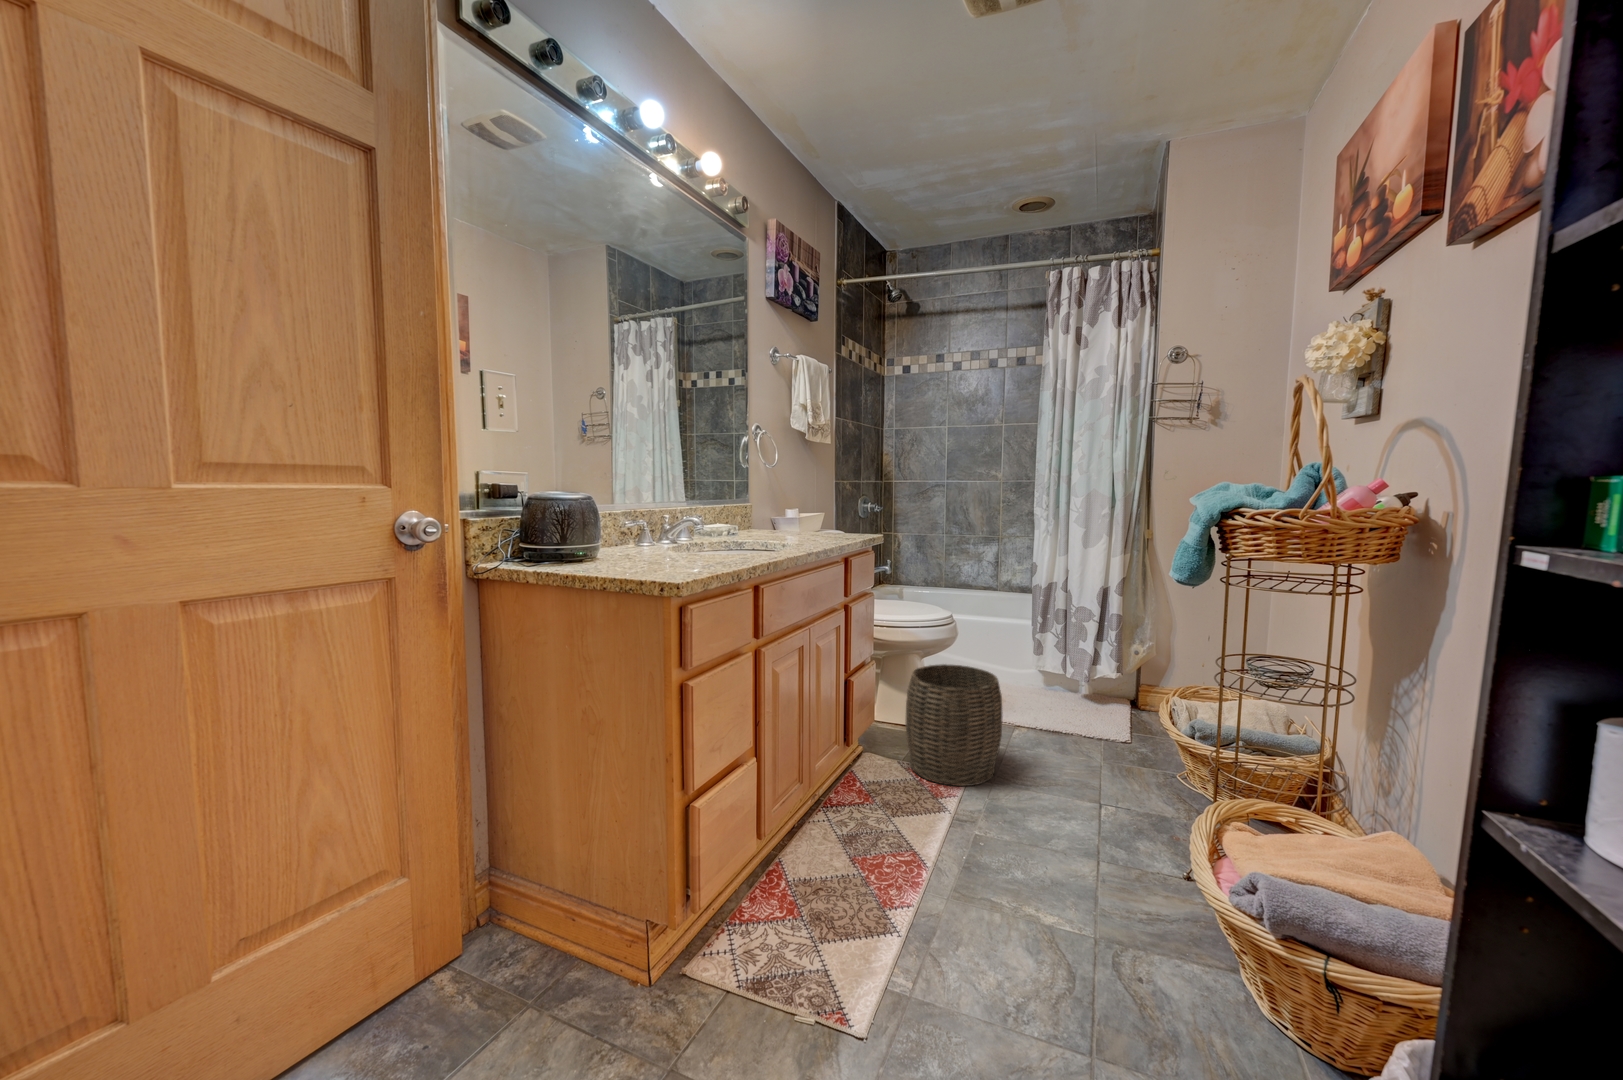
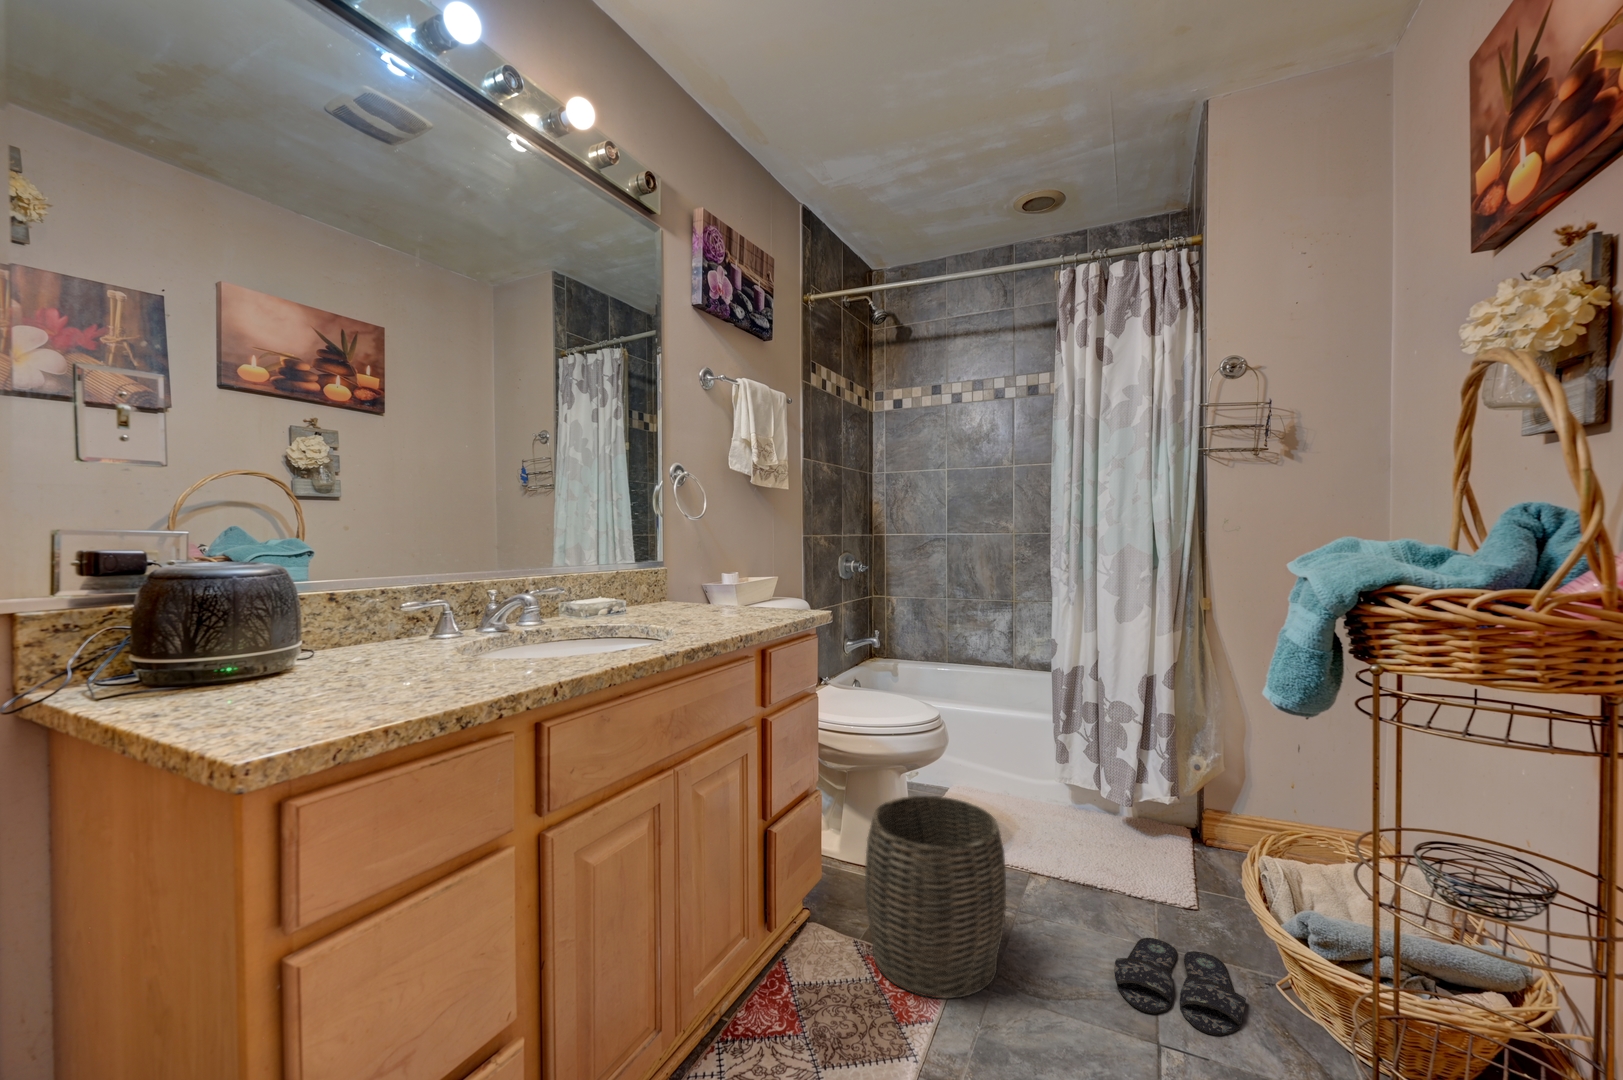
slippers: none [1072,756,1156,799] -> present [1114,938,1246,1036]

